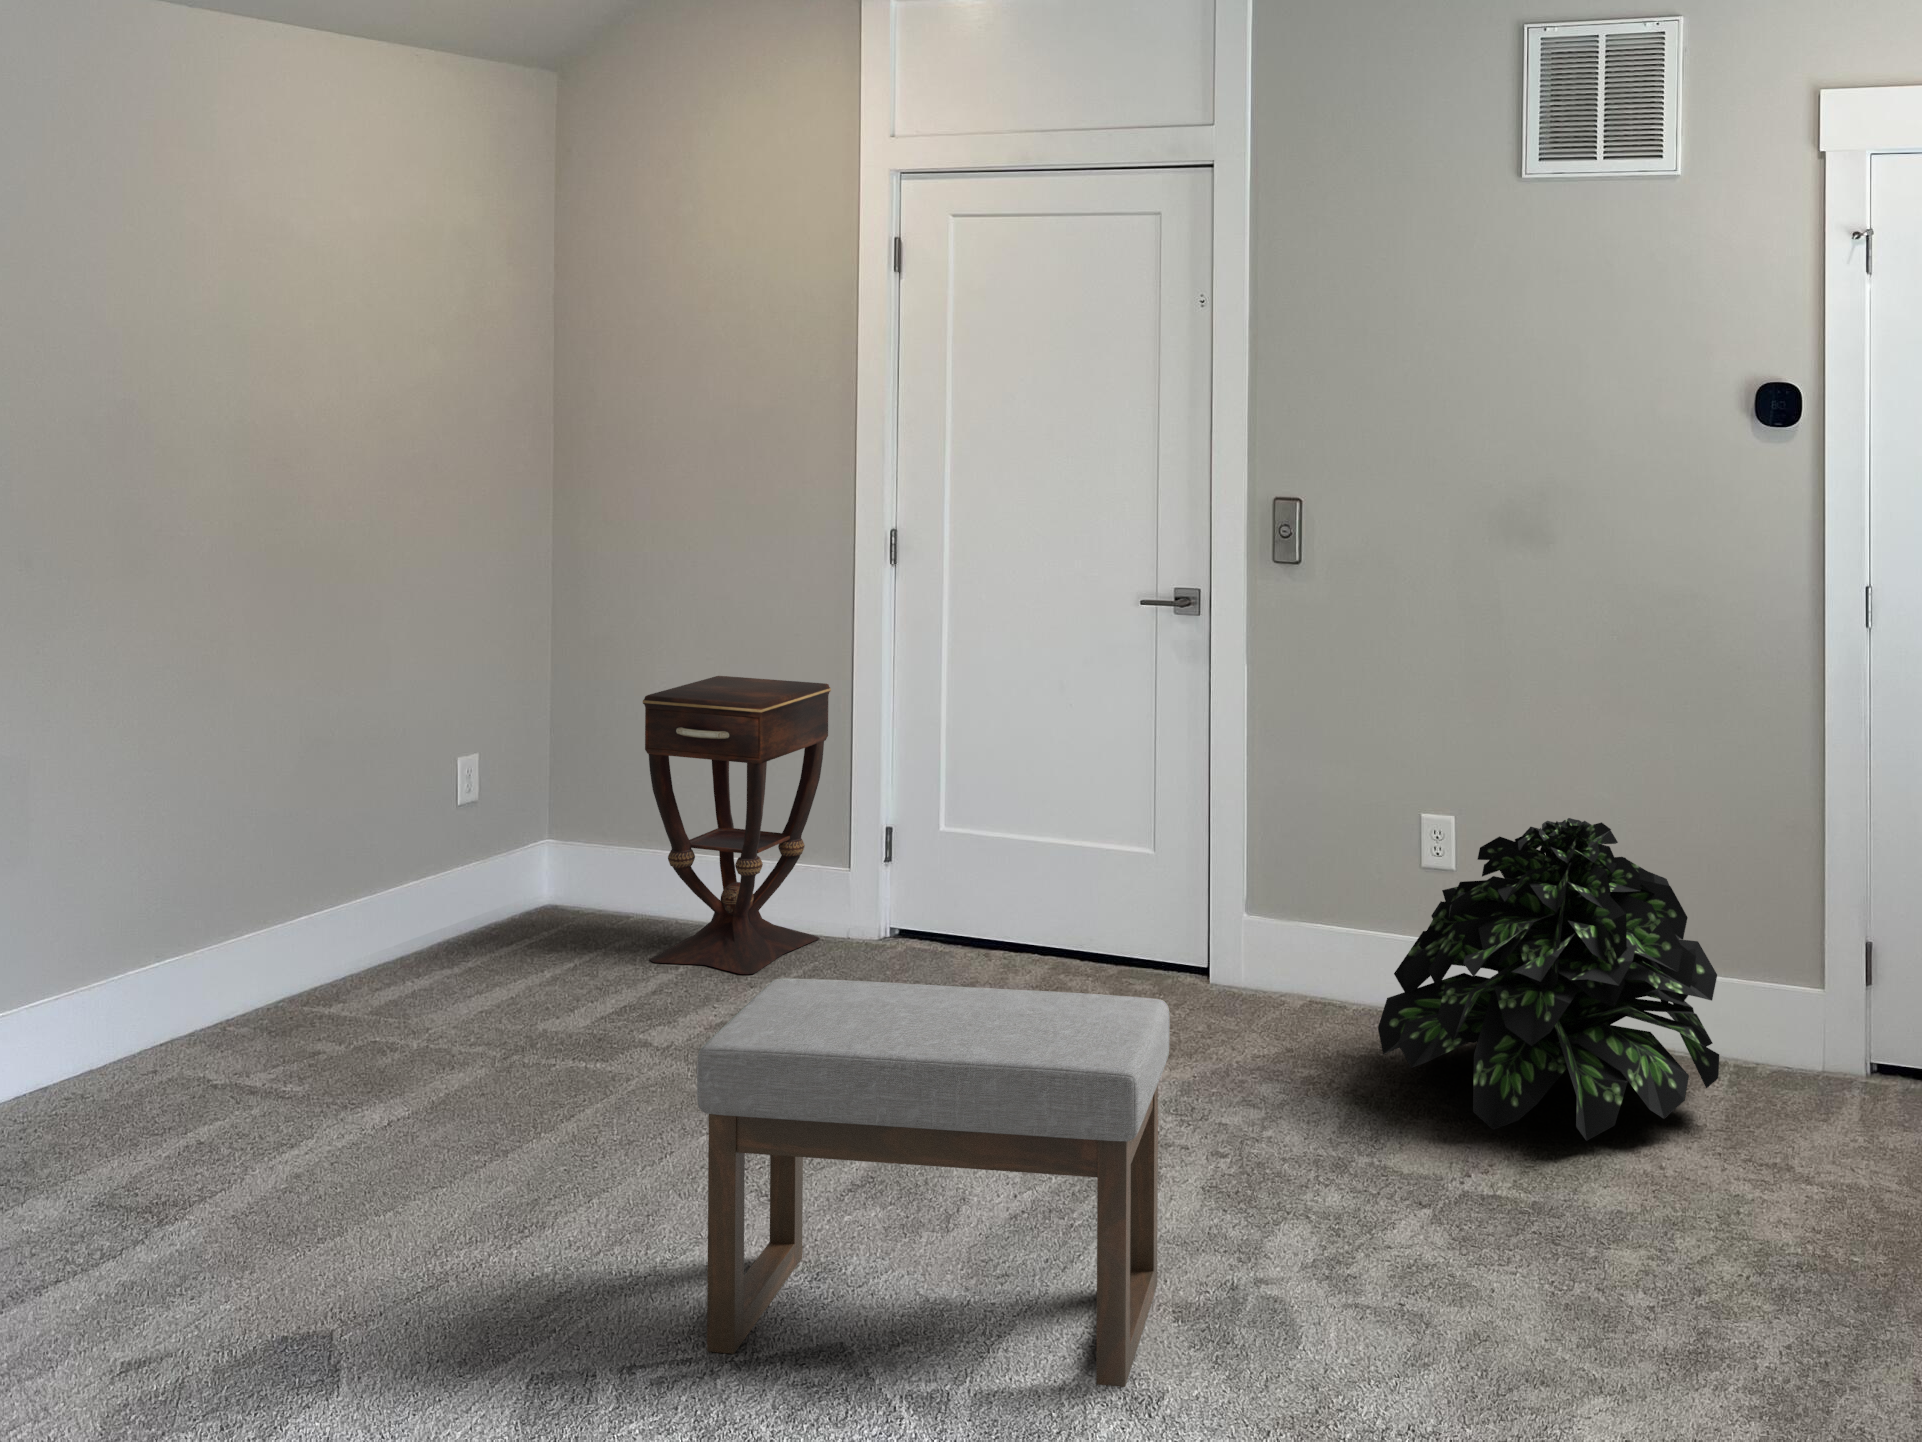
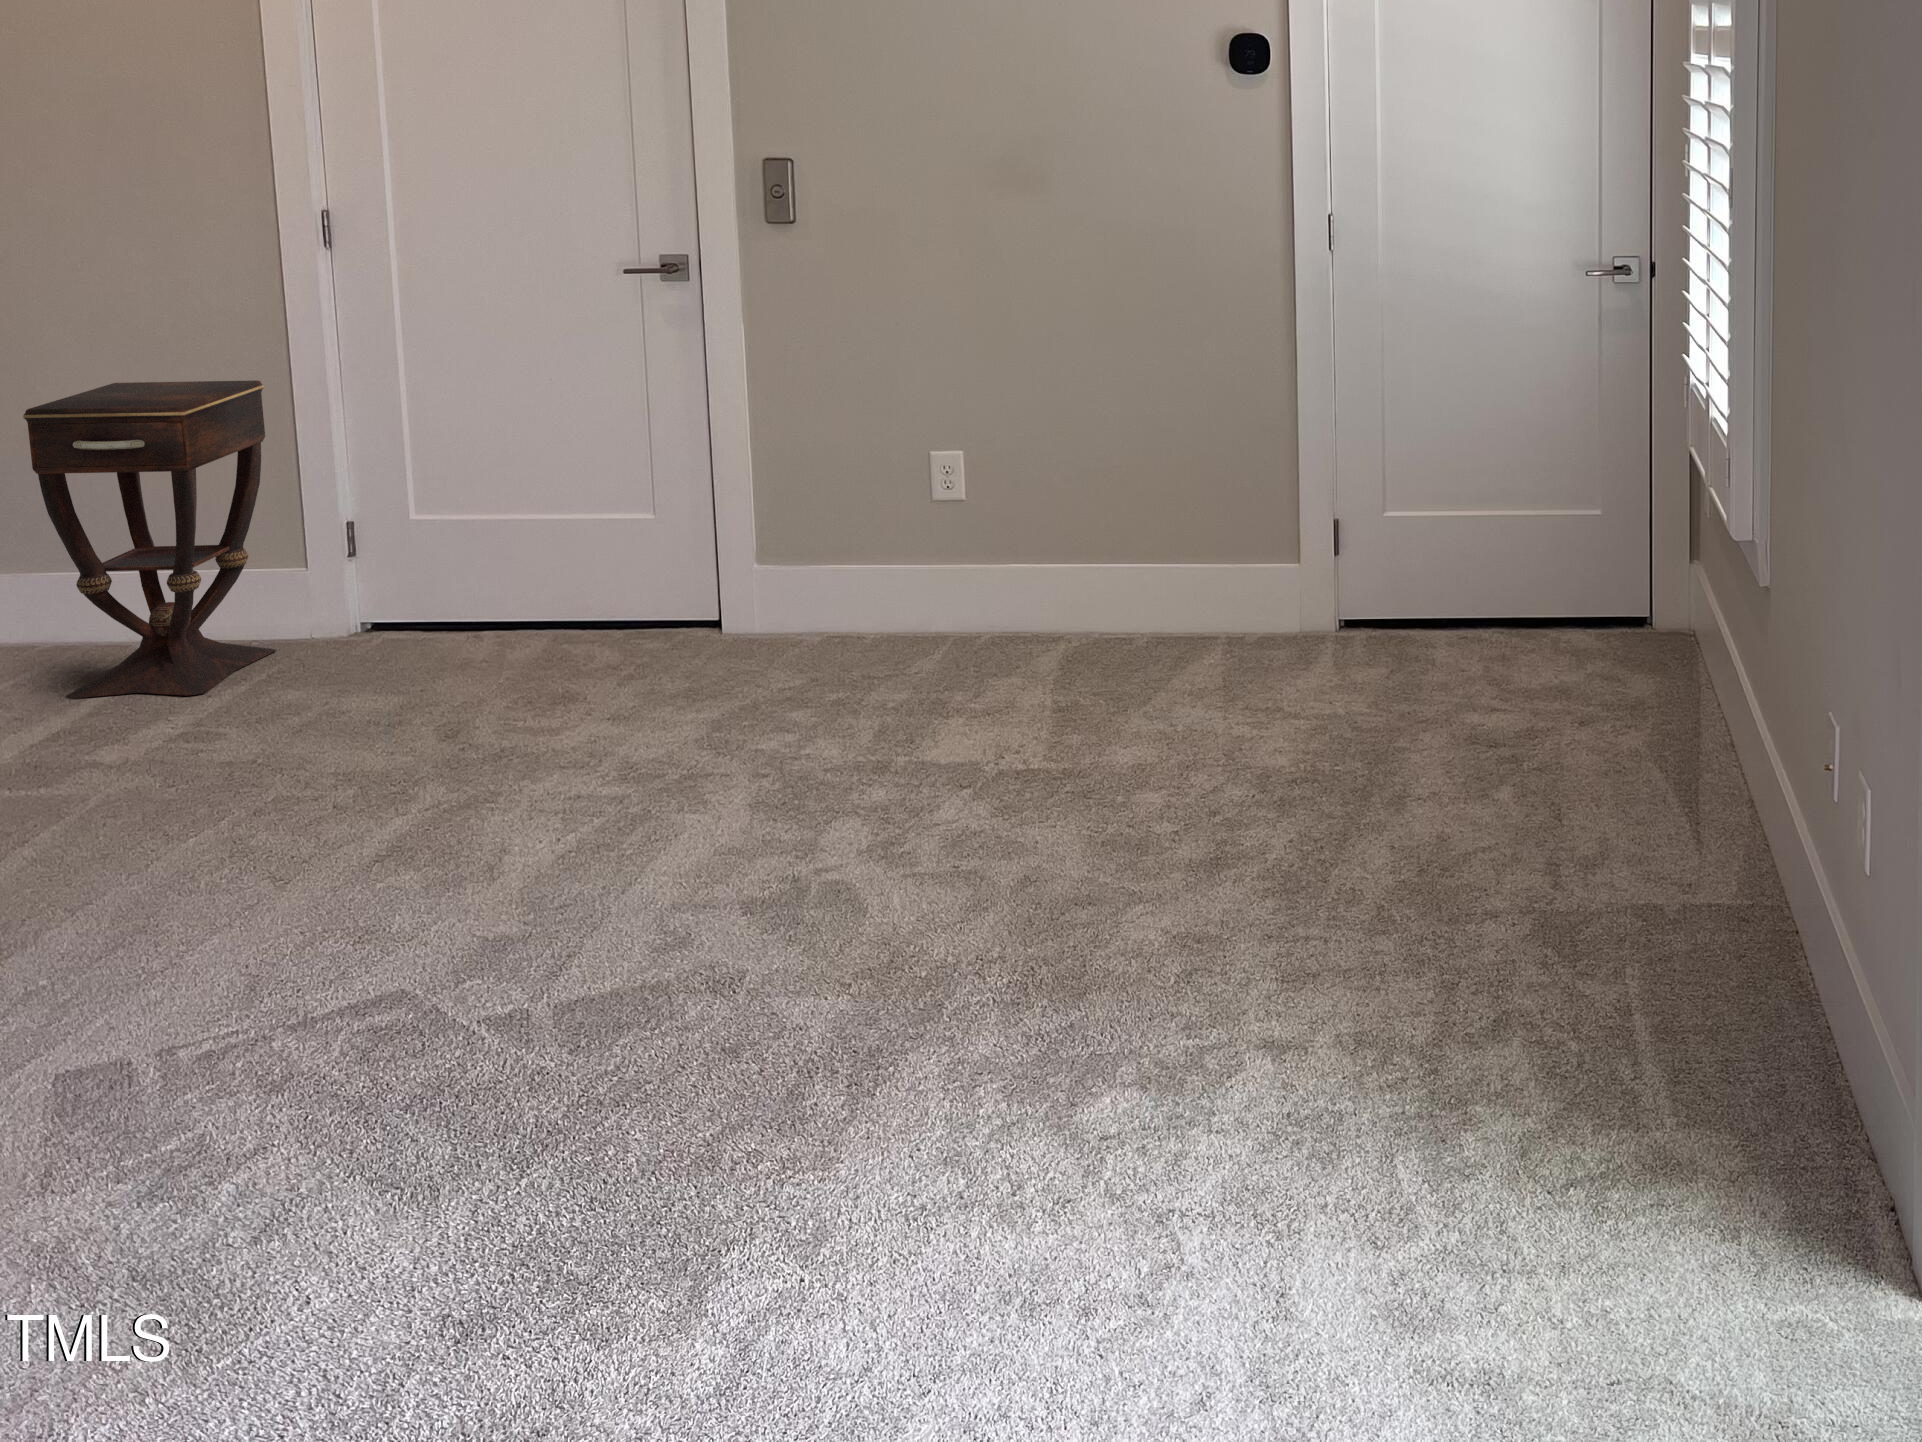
potted plant: present [1378,818,1719,1141] -> none [906,437,1219,718]
ottoman: present [697,978,1169,1387] -> none [206,632,720,1029]

